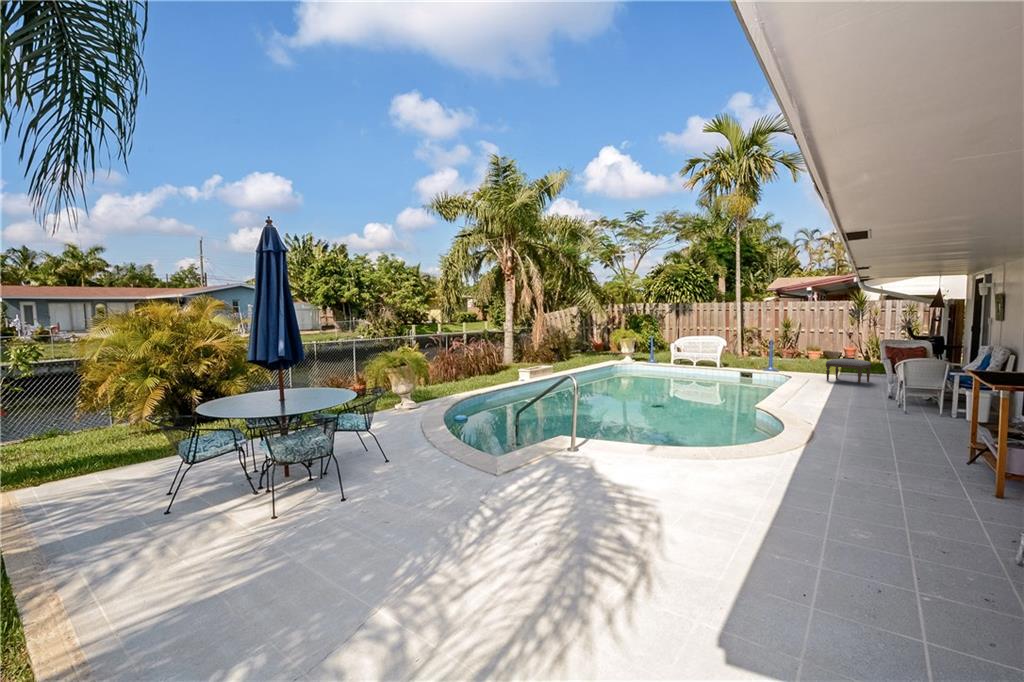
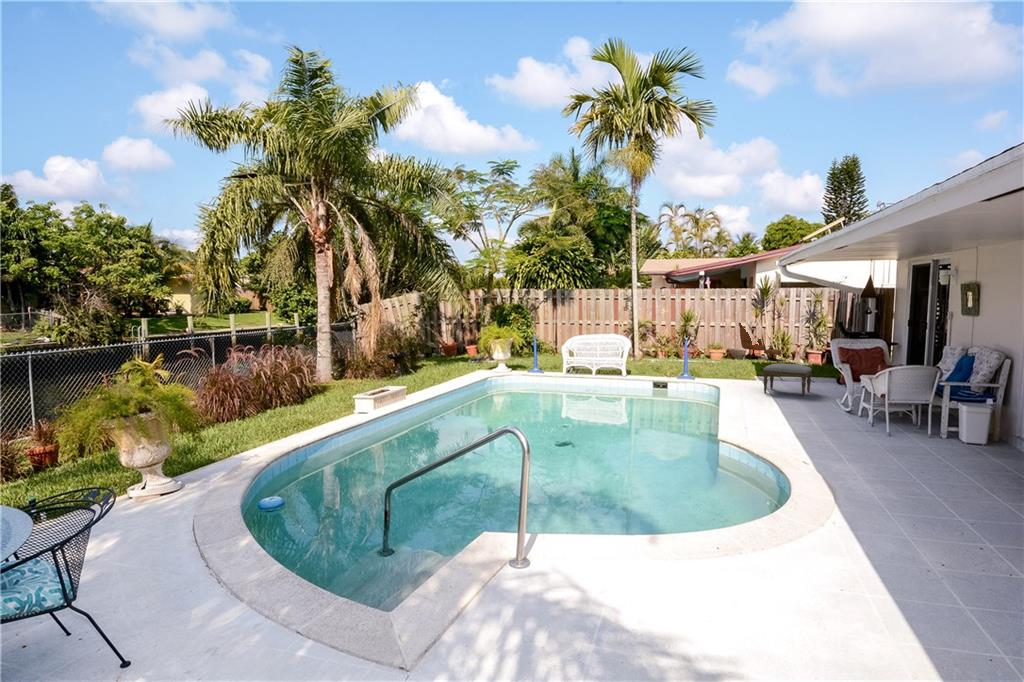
lounge chair: none [837,329,875,362] -> present [739,323,781,361]

